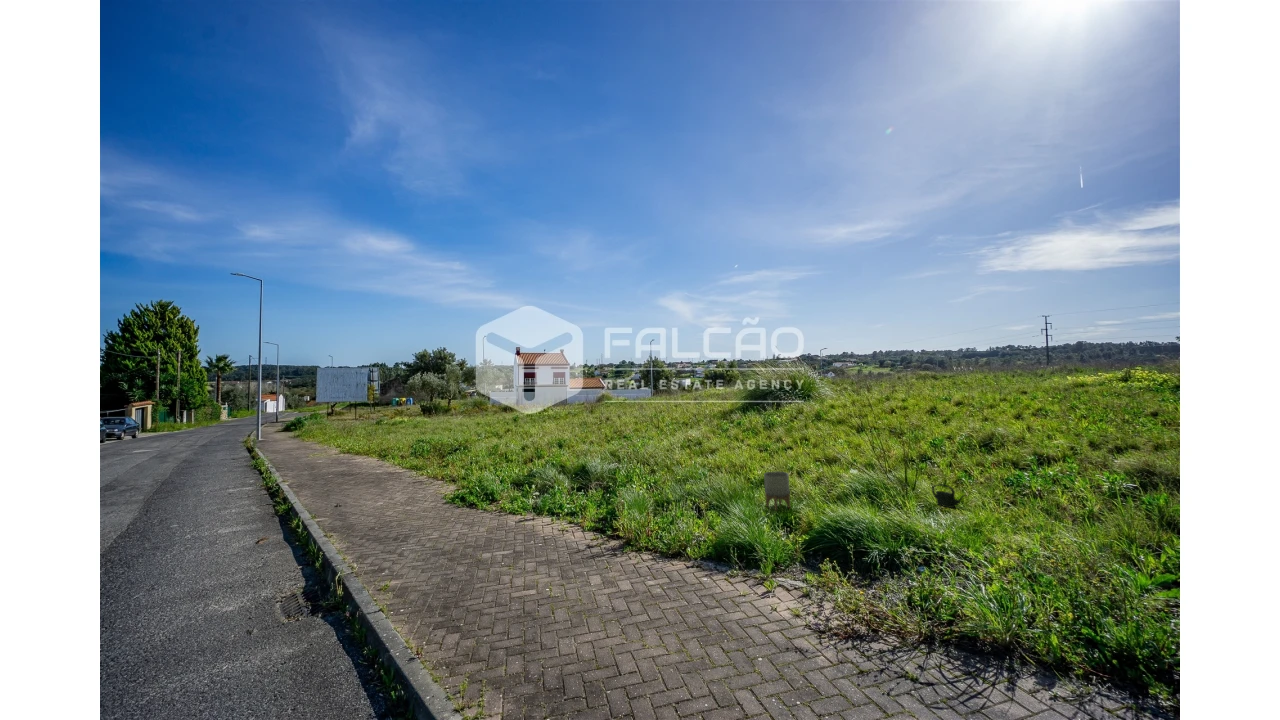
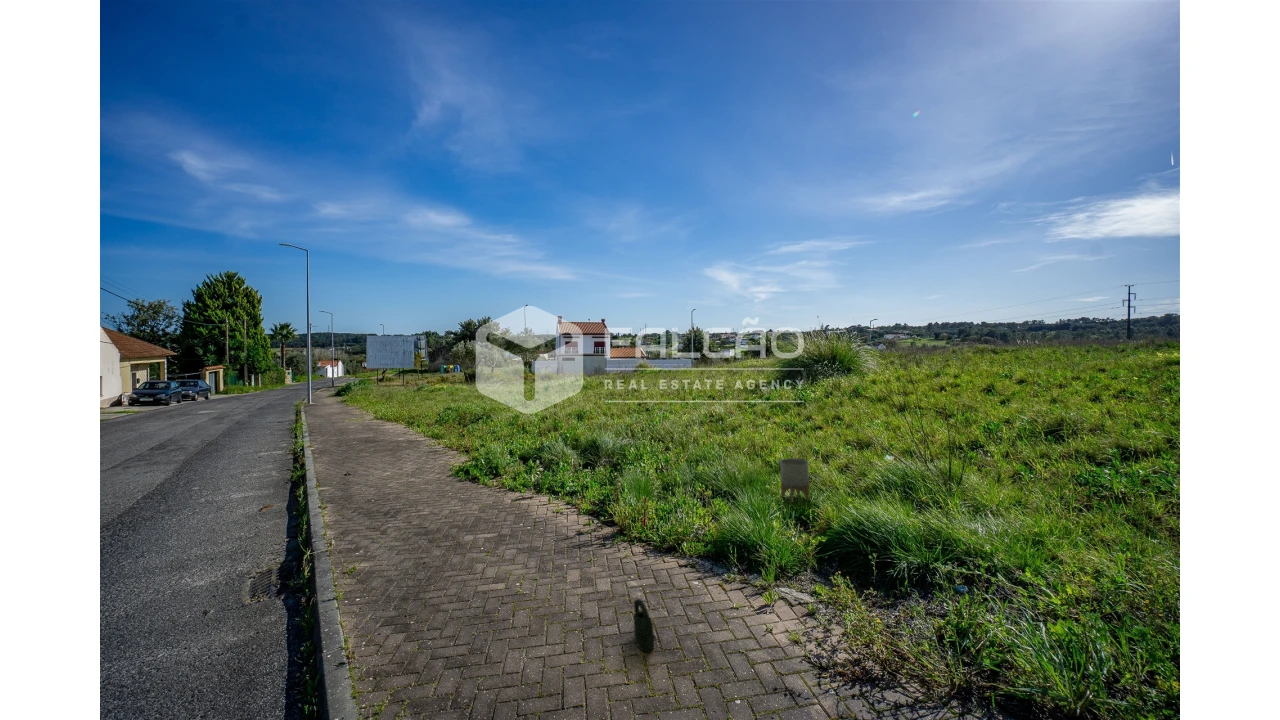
watering can: present [932,484,965,508] -> present [634,599,655,651]

